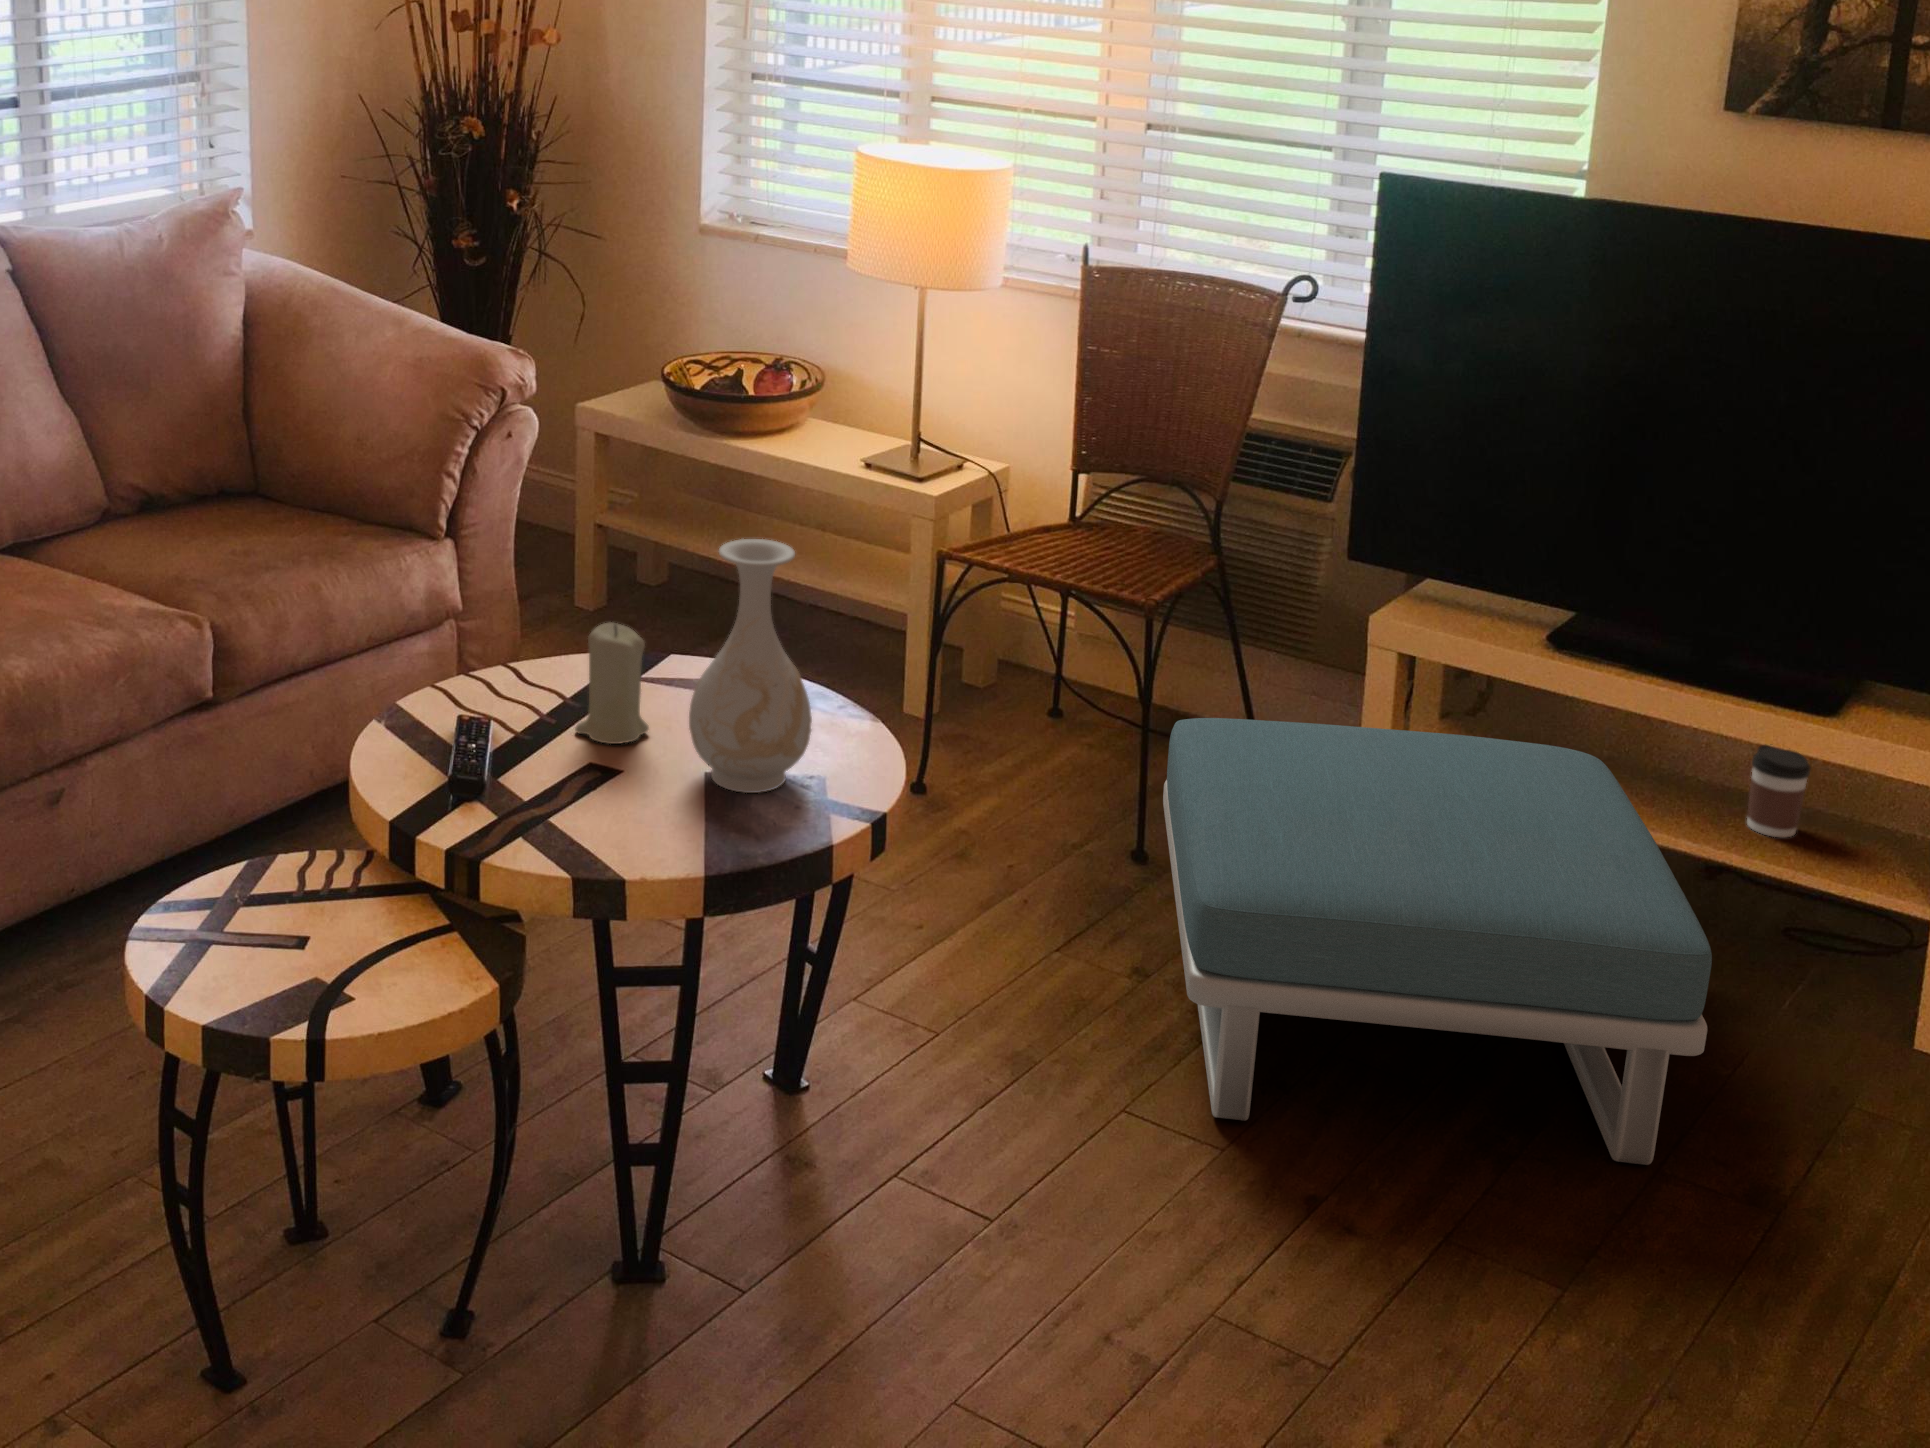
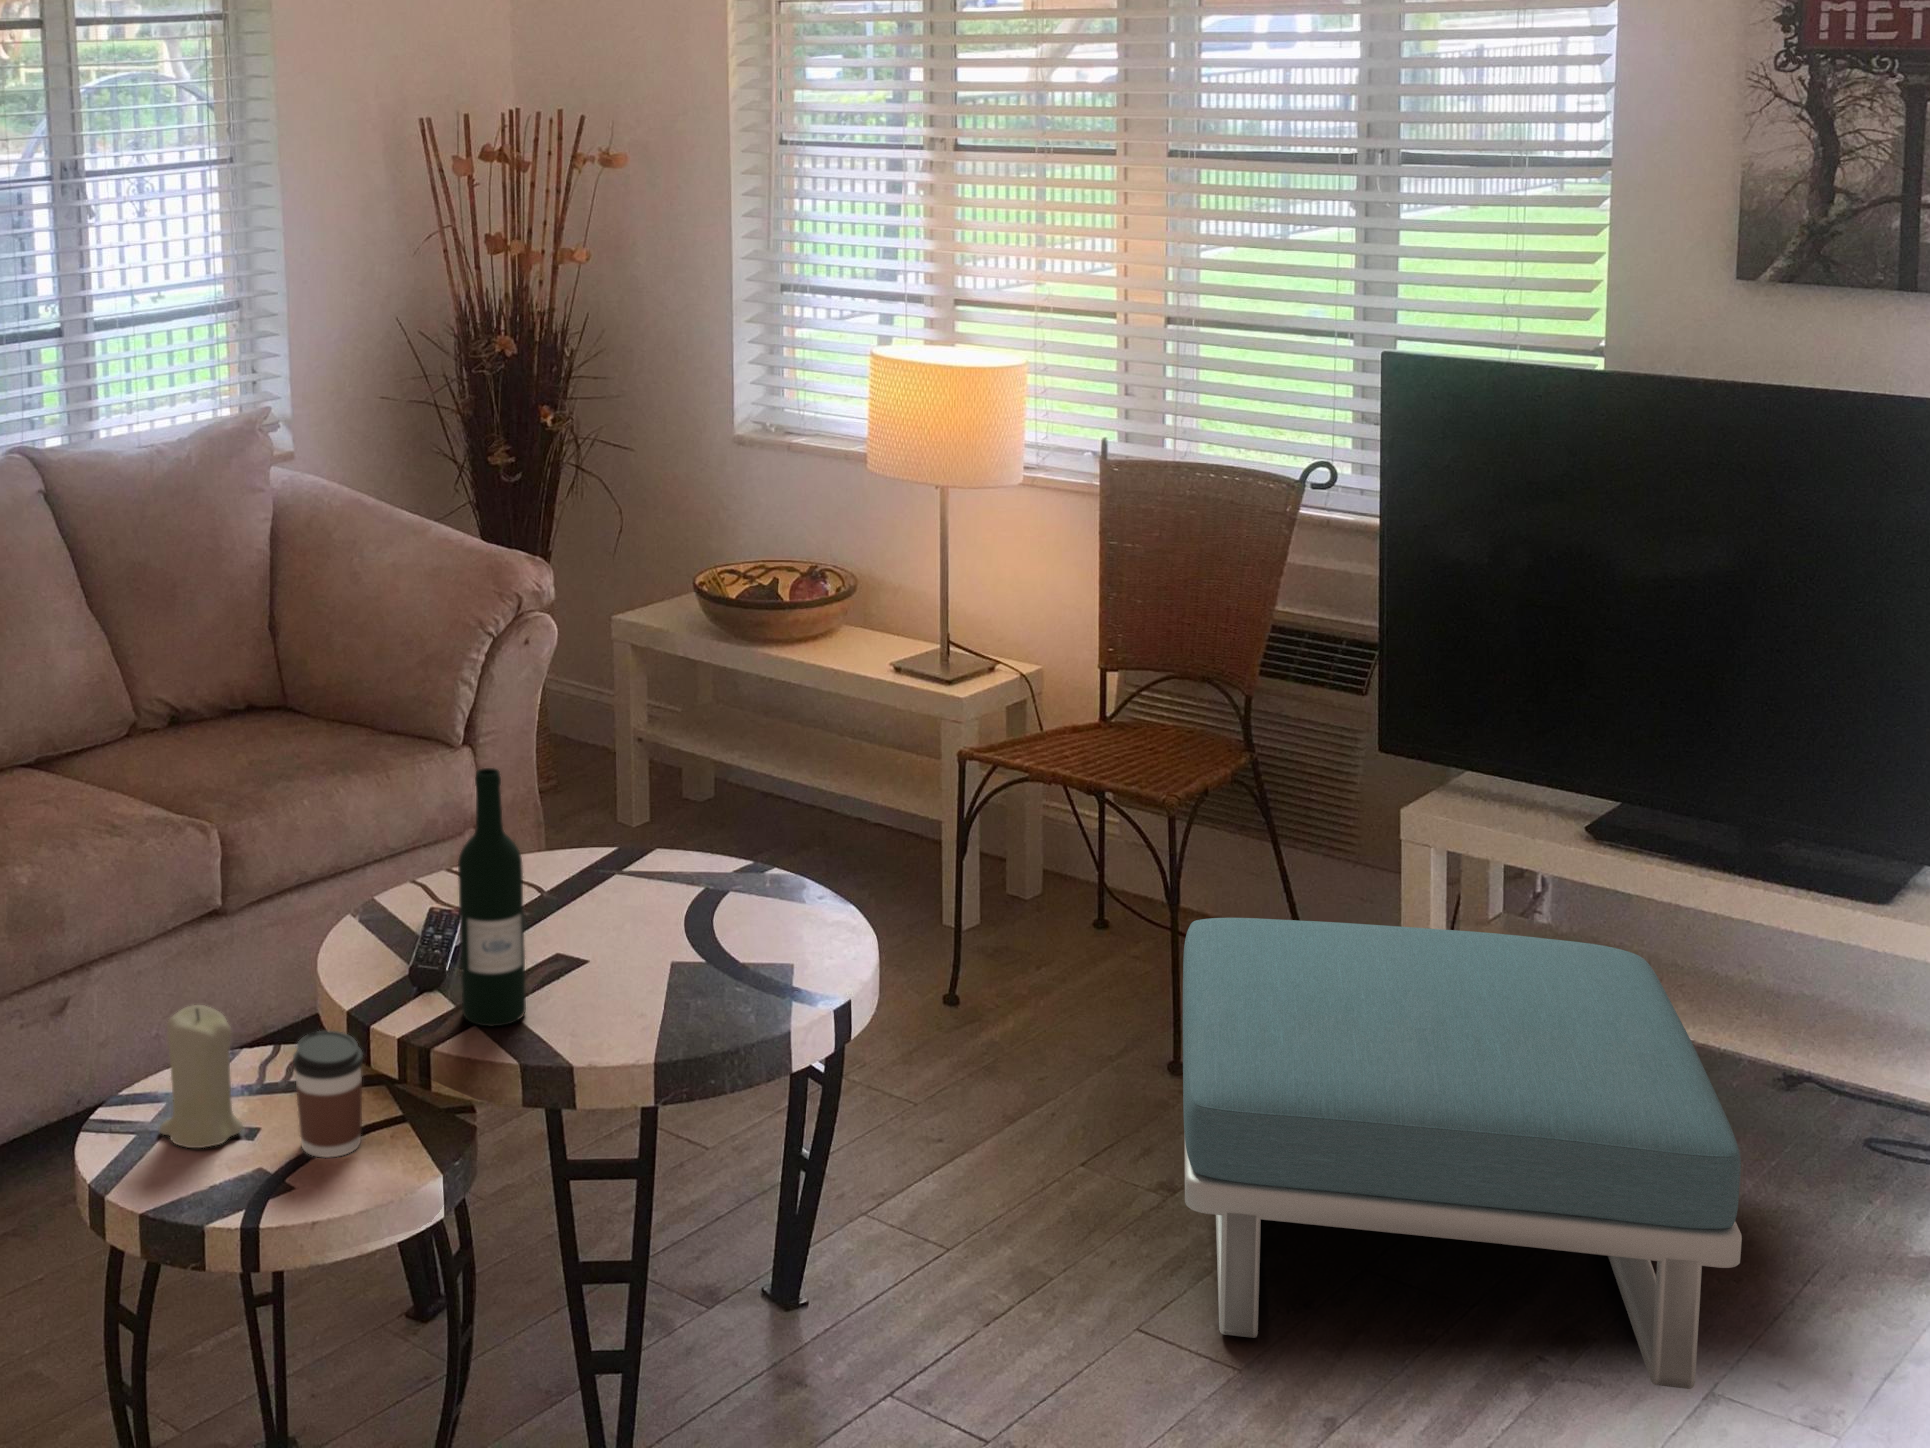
vase: present [689,539,812,793] -> none [651,727,775,985]
wine bottle: none [506,581,572,836] -> present [458,768,526,1026]
candle: present [575,623,649,744] -> present [159,1005,243,1148]
coffee cup: present [1747,745,1811,837] -> present [293,1031,363,1158]

